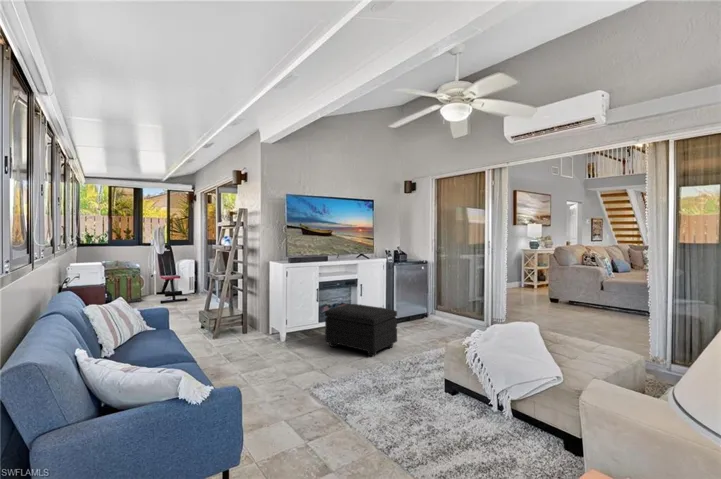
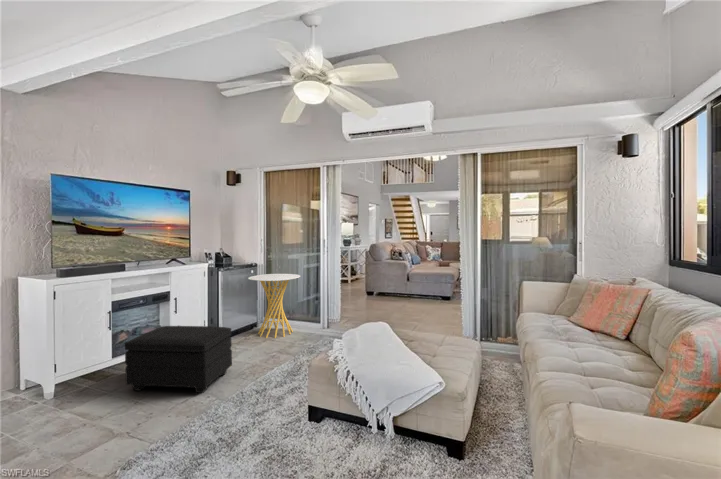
side table: none [419,271,466,329] -> present [248,274,300,338]

